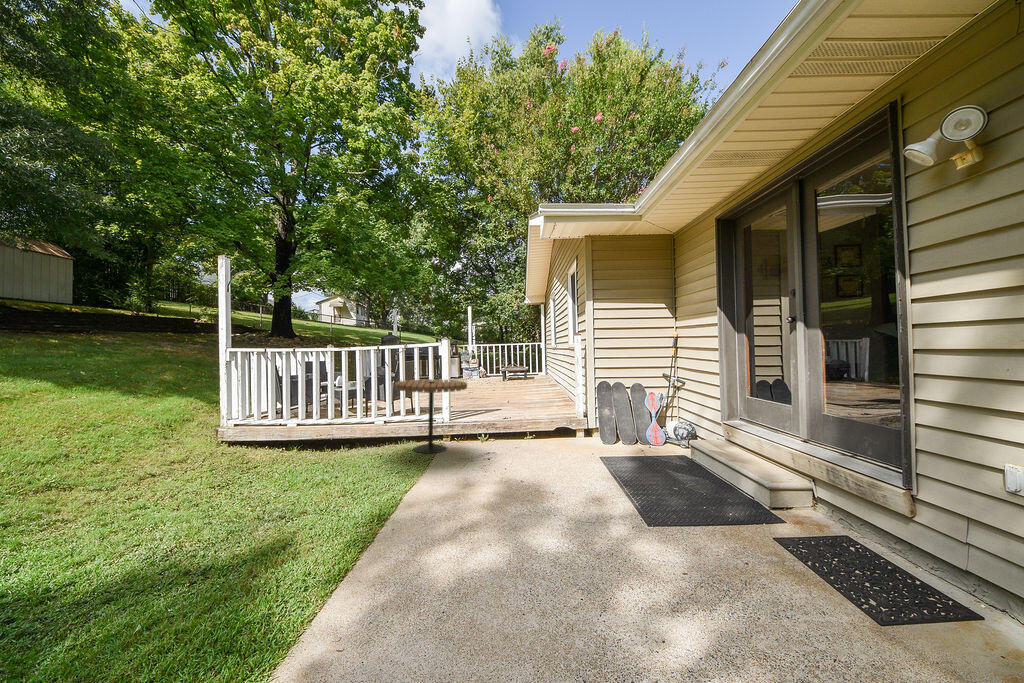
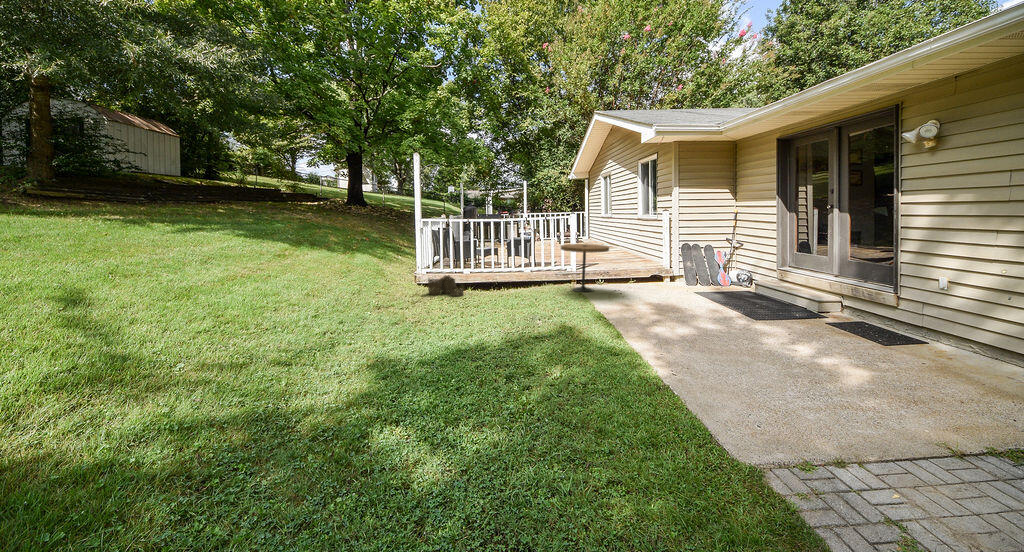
woven basket: none [182,422,245,458] -> present [428,275,464,296]

